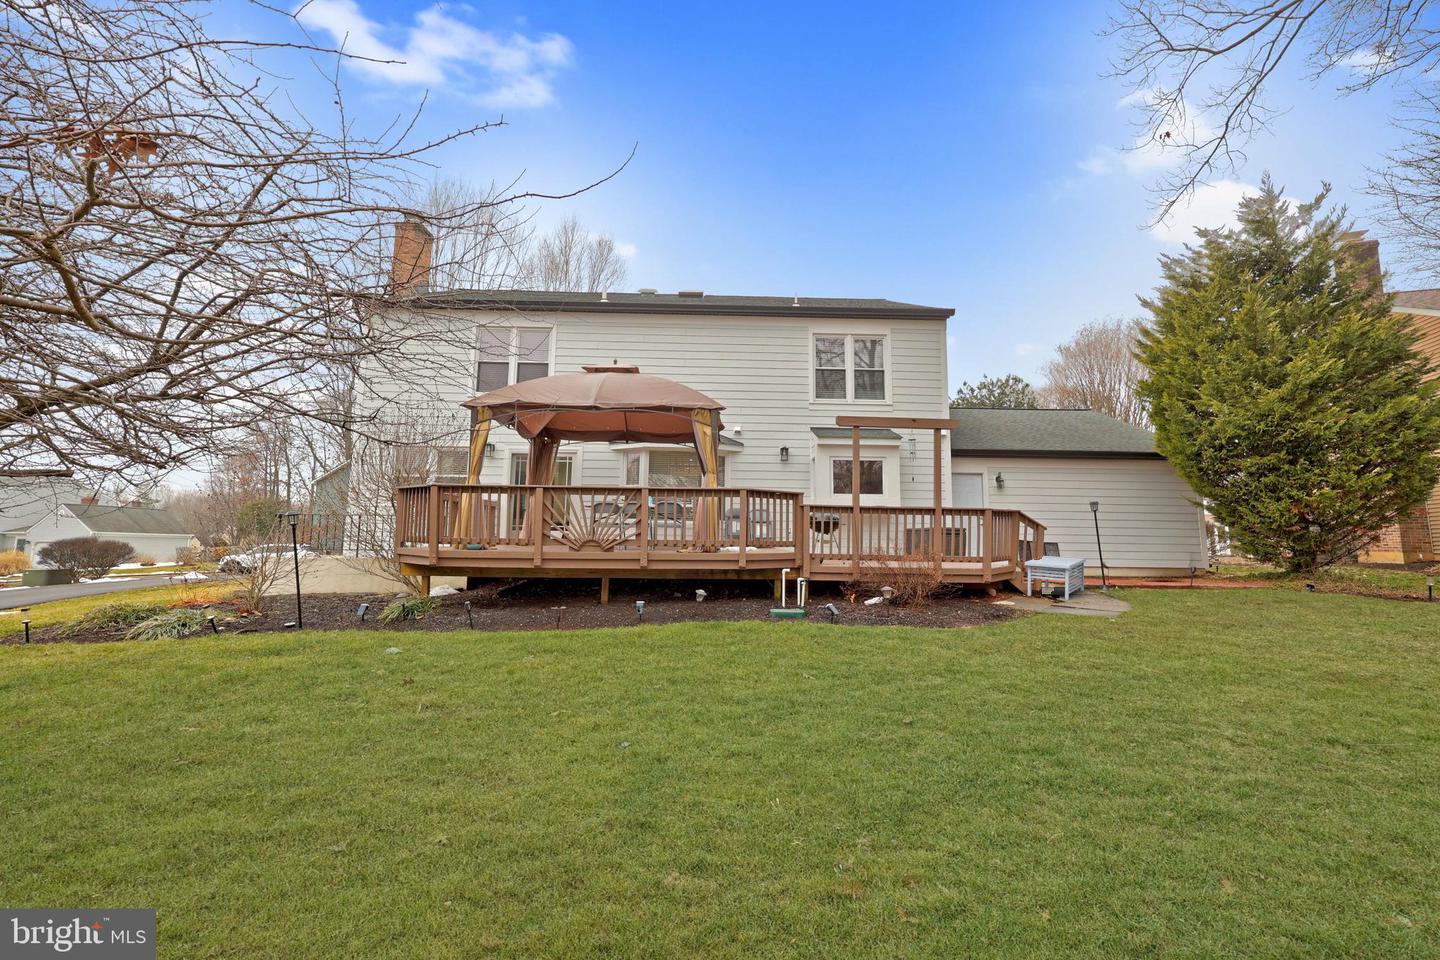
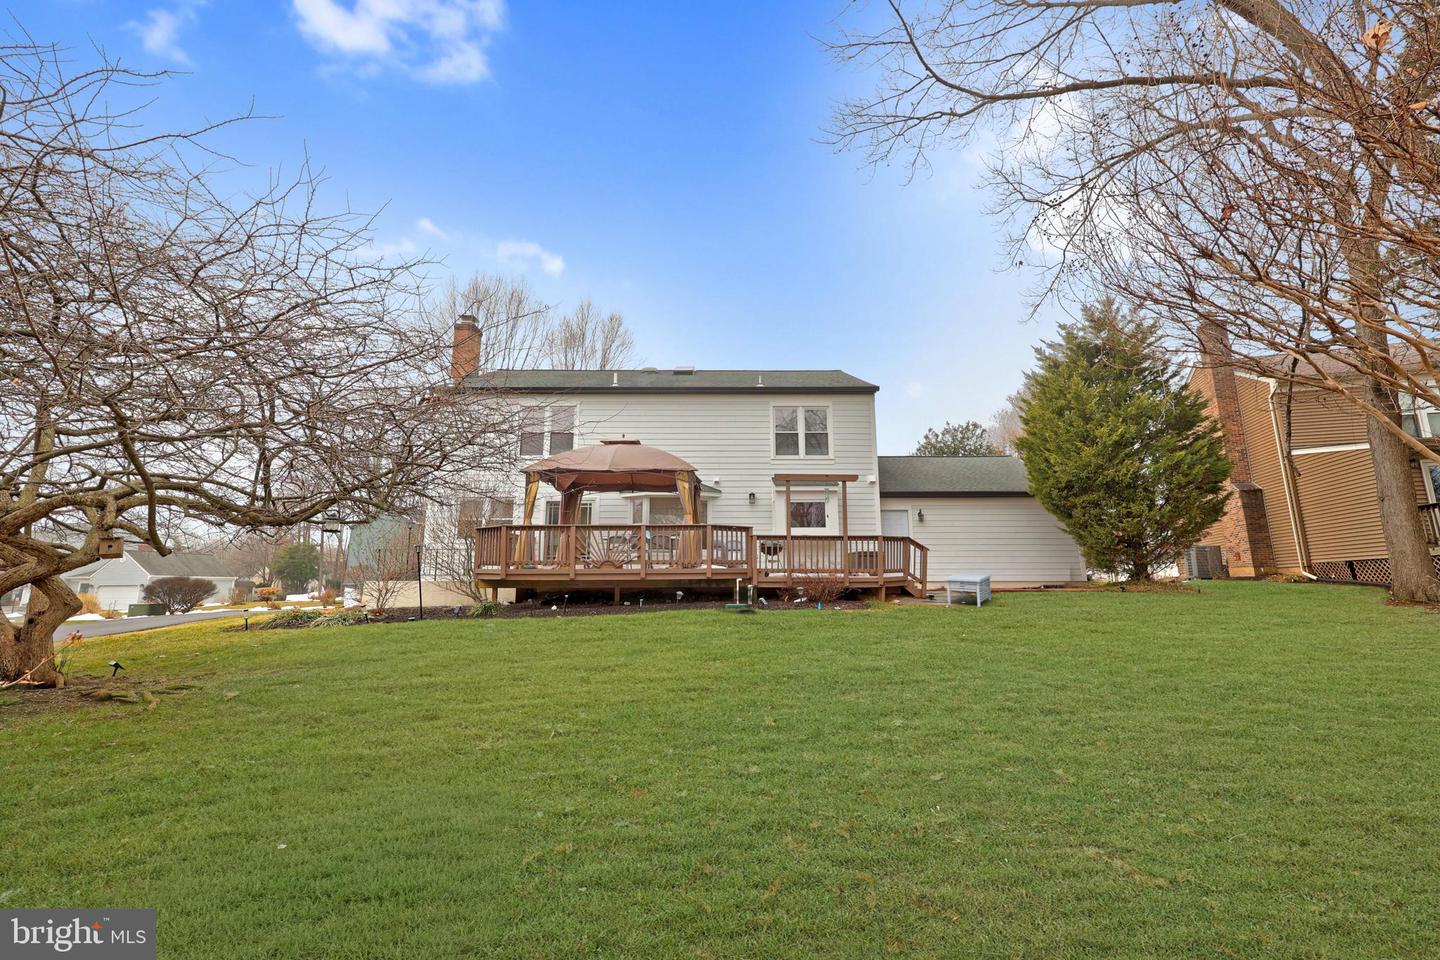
potted tree: none [754,555,785,602] -> present [735,580,756,614]

